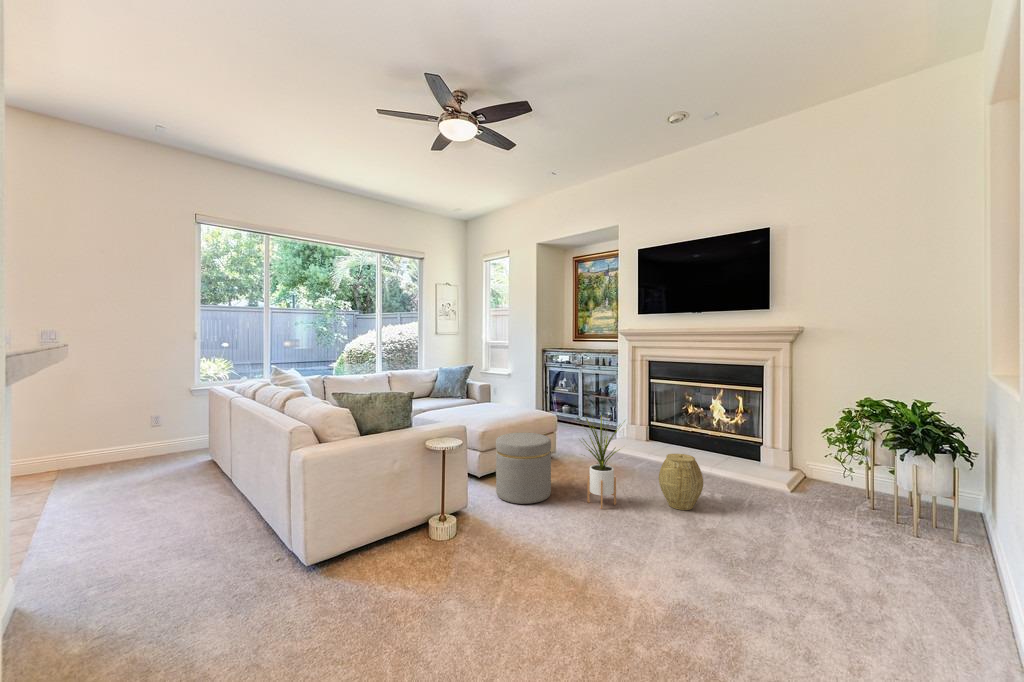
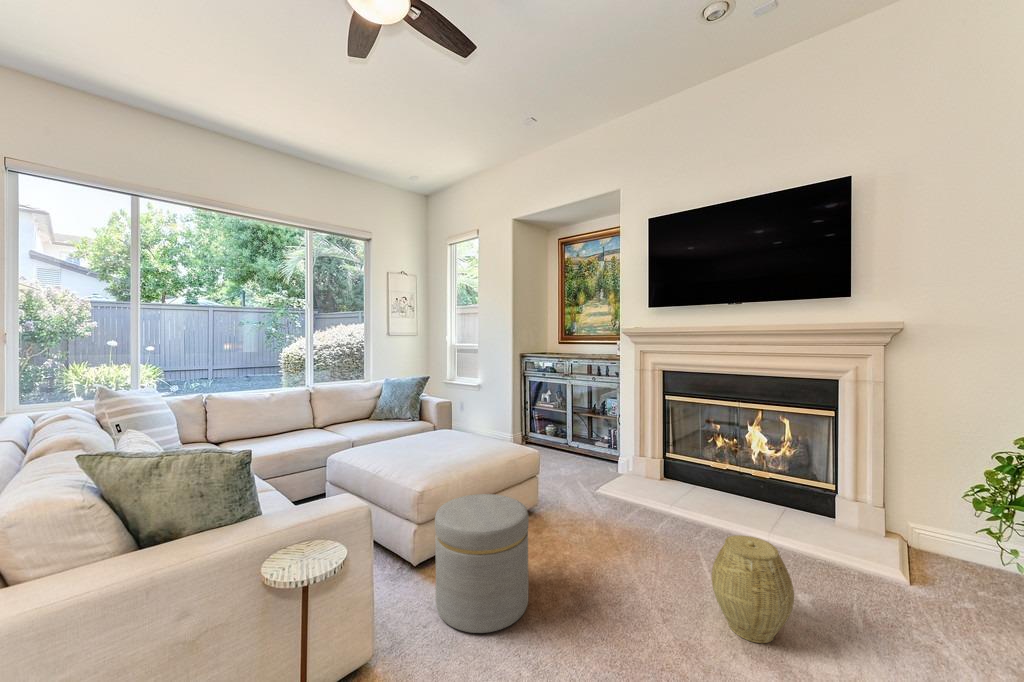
house plant: present [583,415,625,509] -> none [573,462,663,644]

